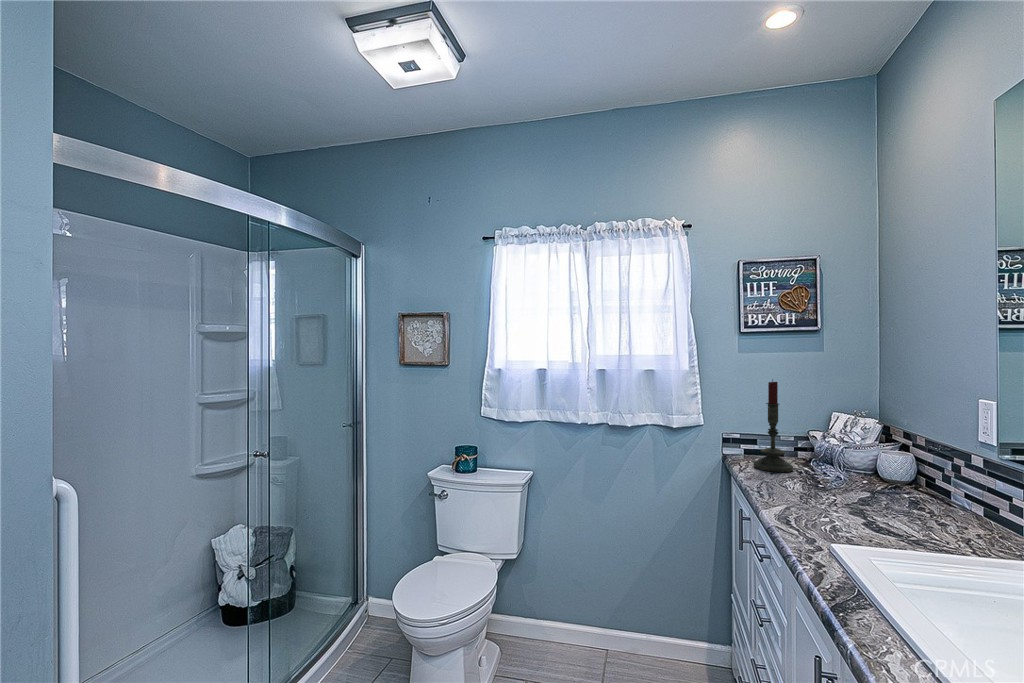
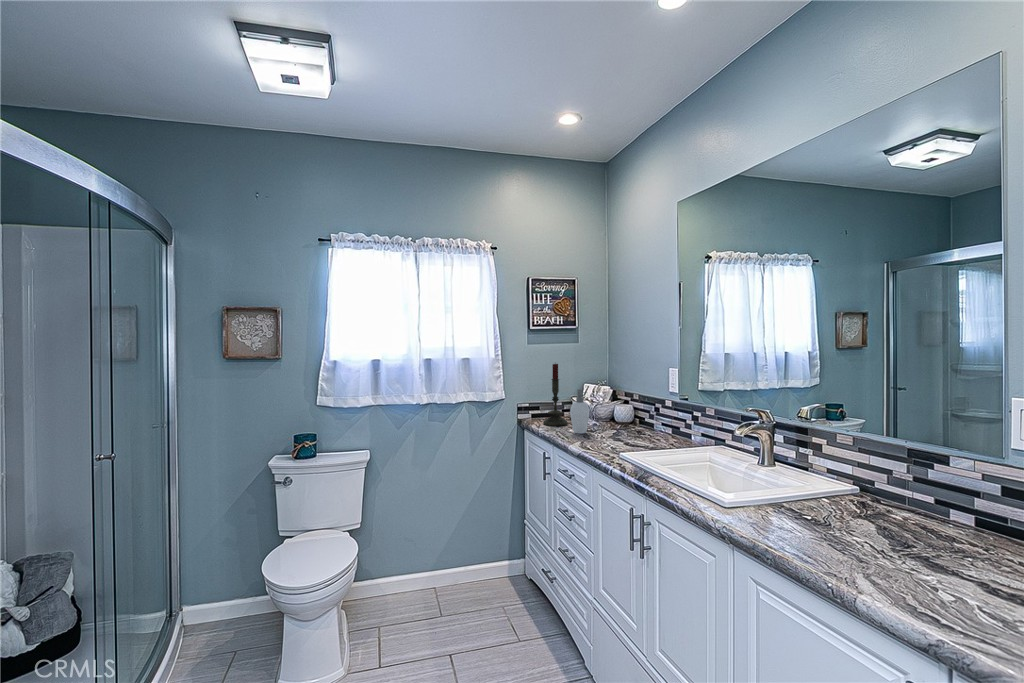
soap dispenser: none [784,422,824,490] -> present [570,389,589,434]

